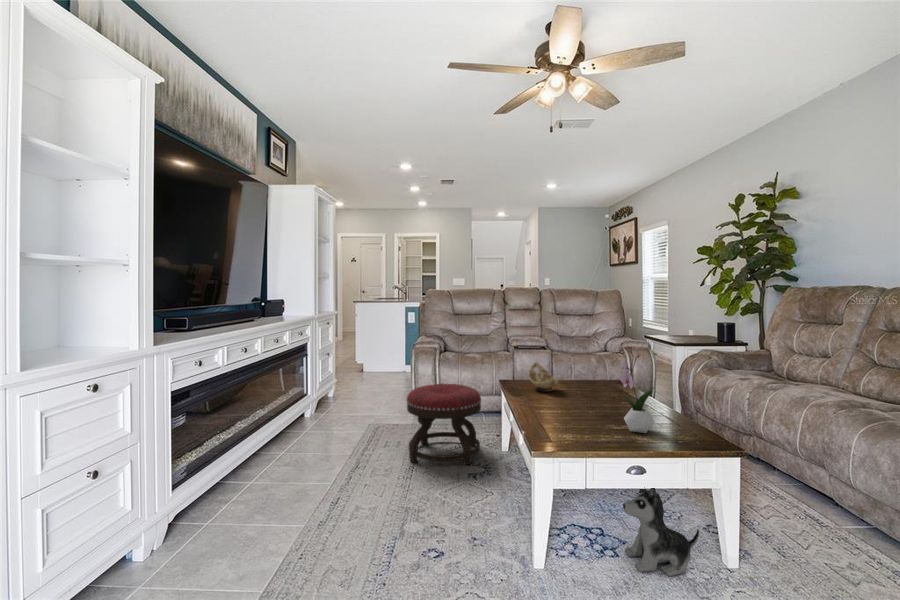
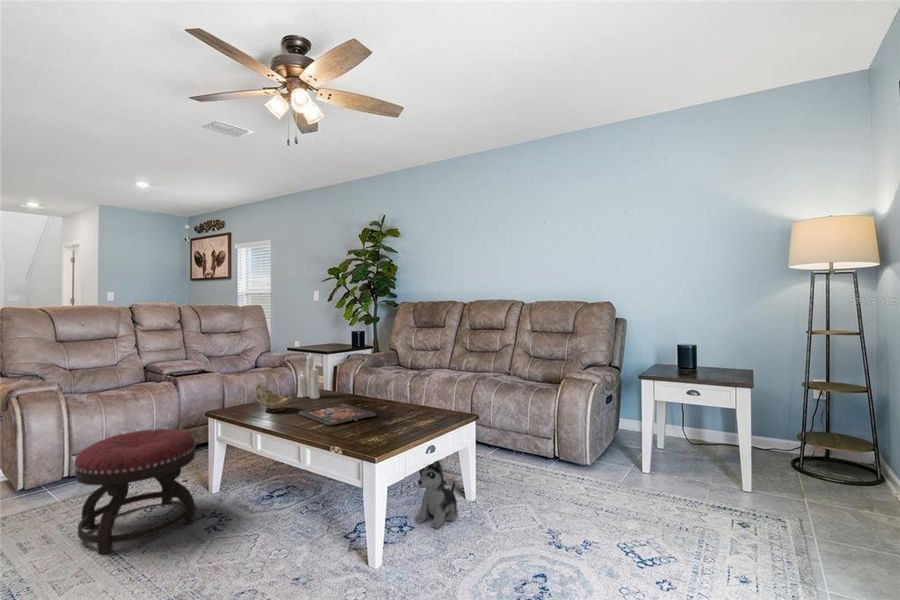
candle: none [585,334,604,388] -> present [298,355,320,399]
flower arrangement: present [620,346,654,433] -> none [390,352,421,422]
board game: none [554,395,616,417] -> present [299,403,376,425]

